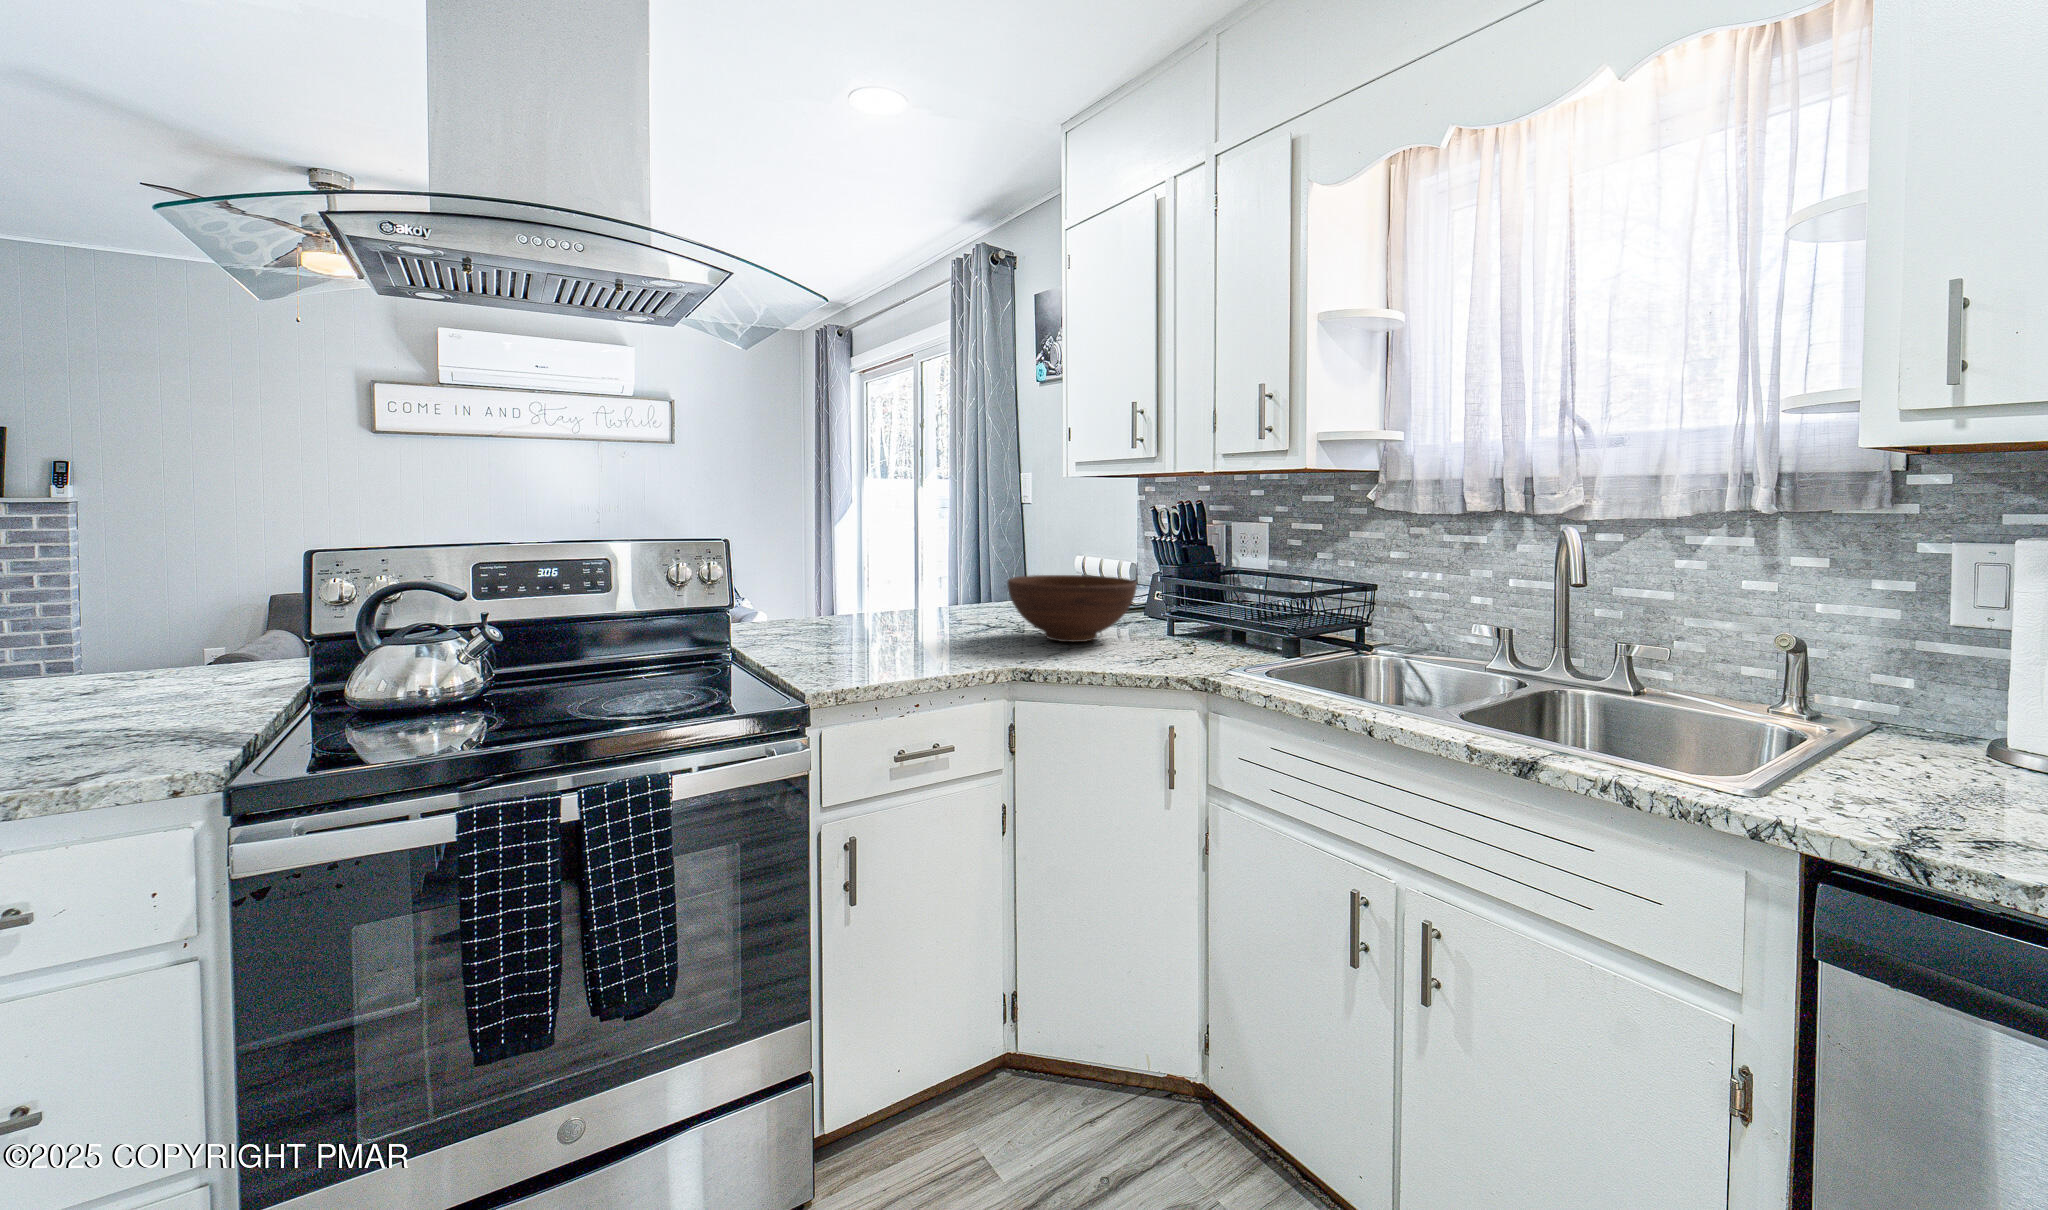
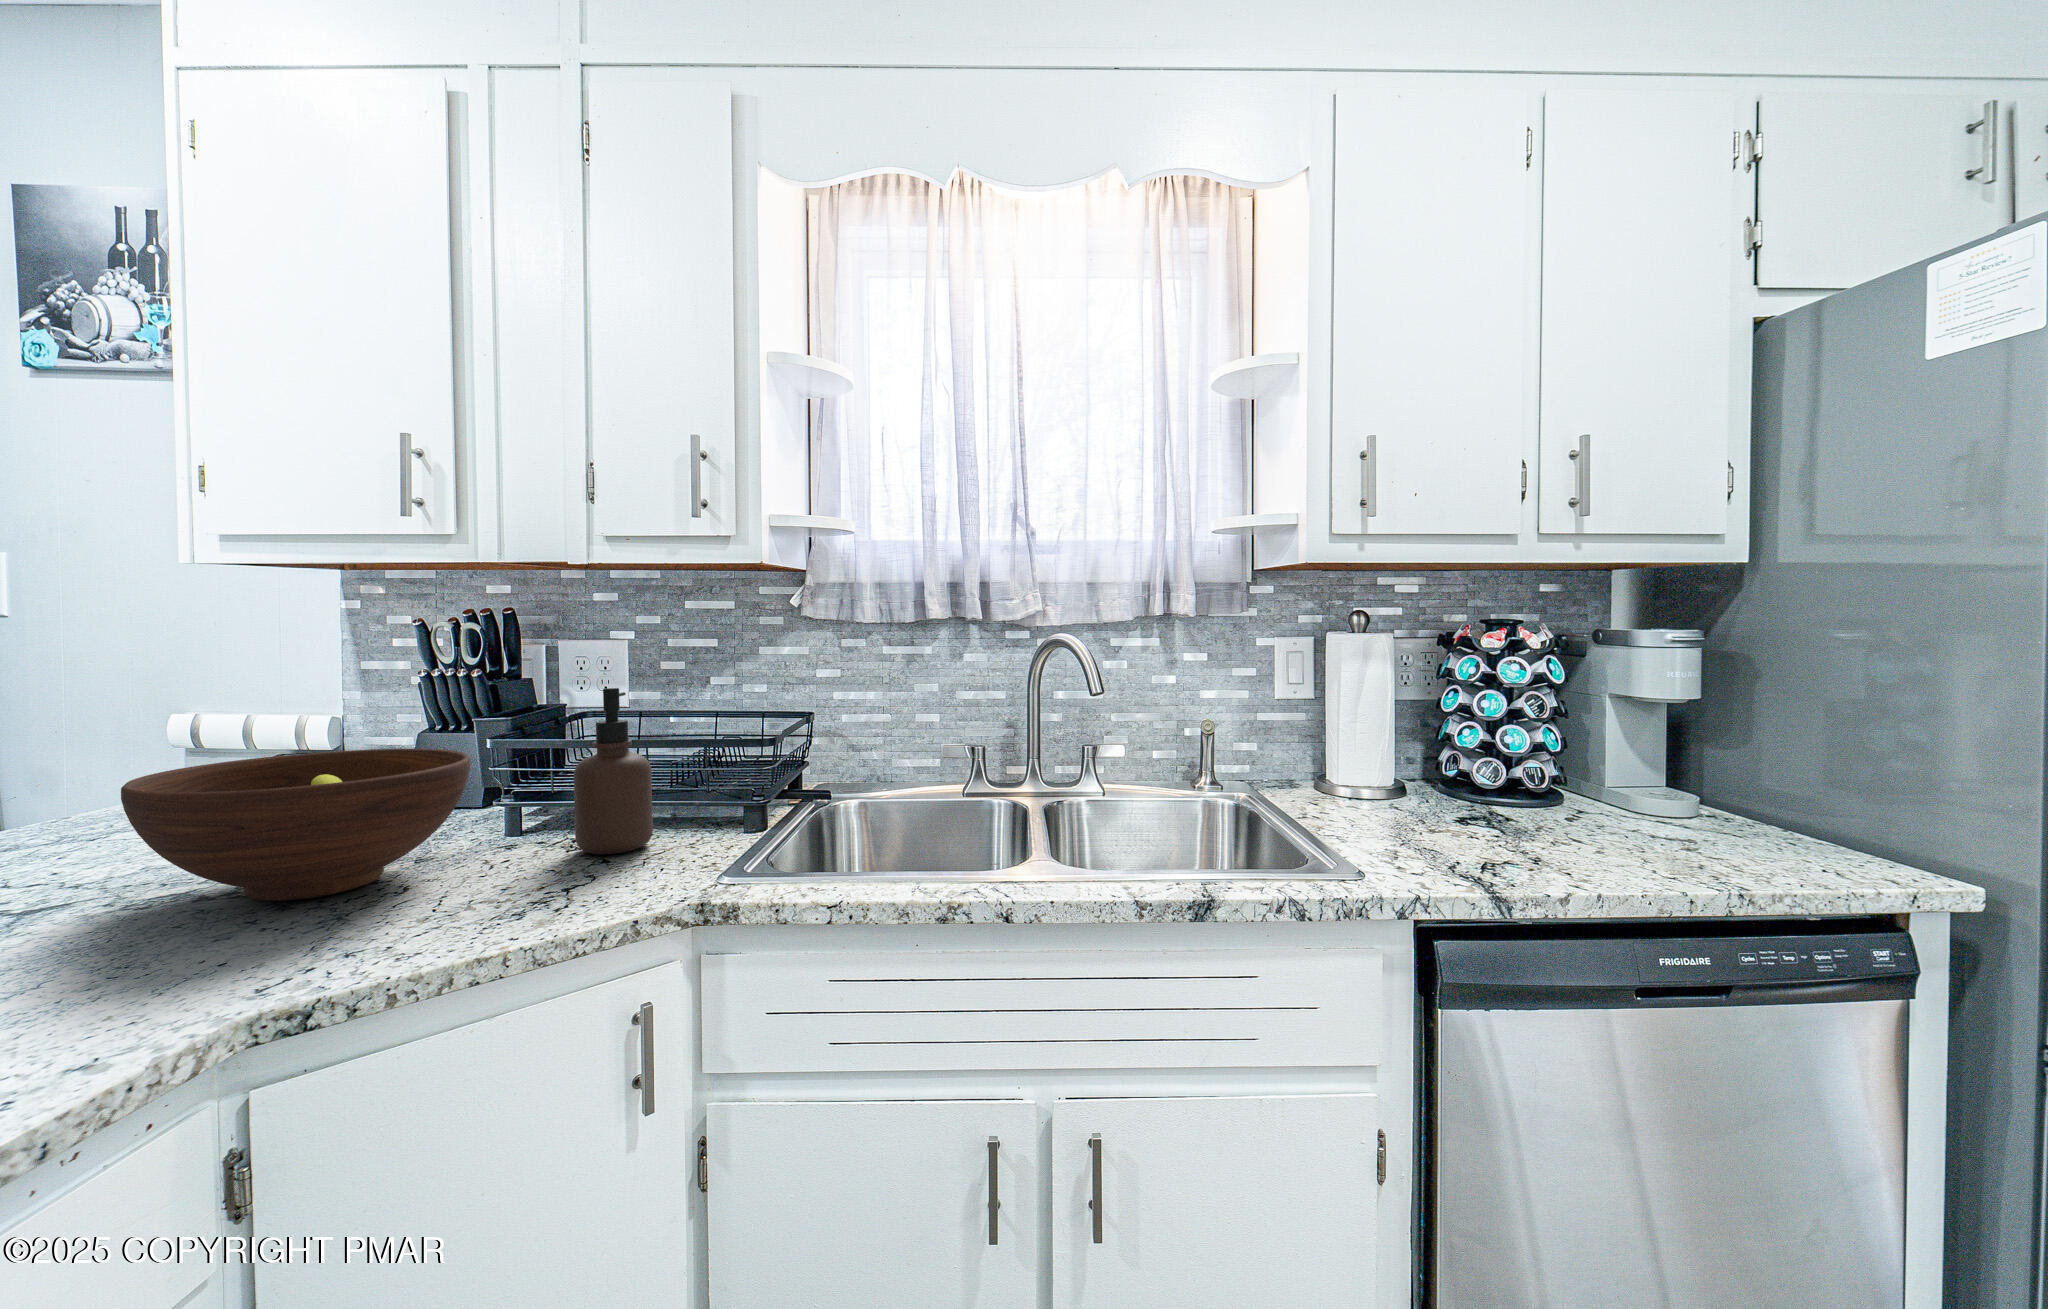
soap dispenser: none [1181,551,1226,652] -> present [574,688,653,854]

